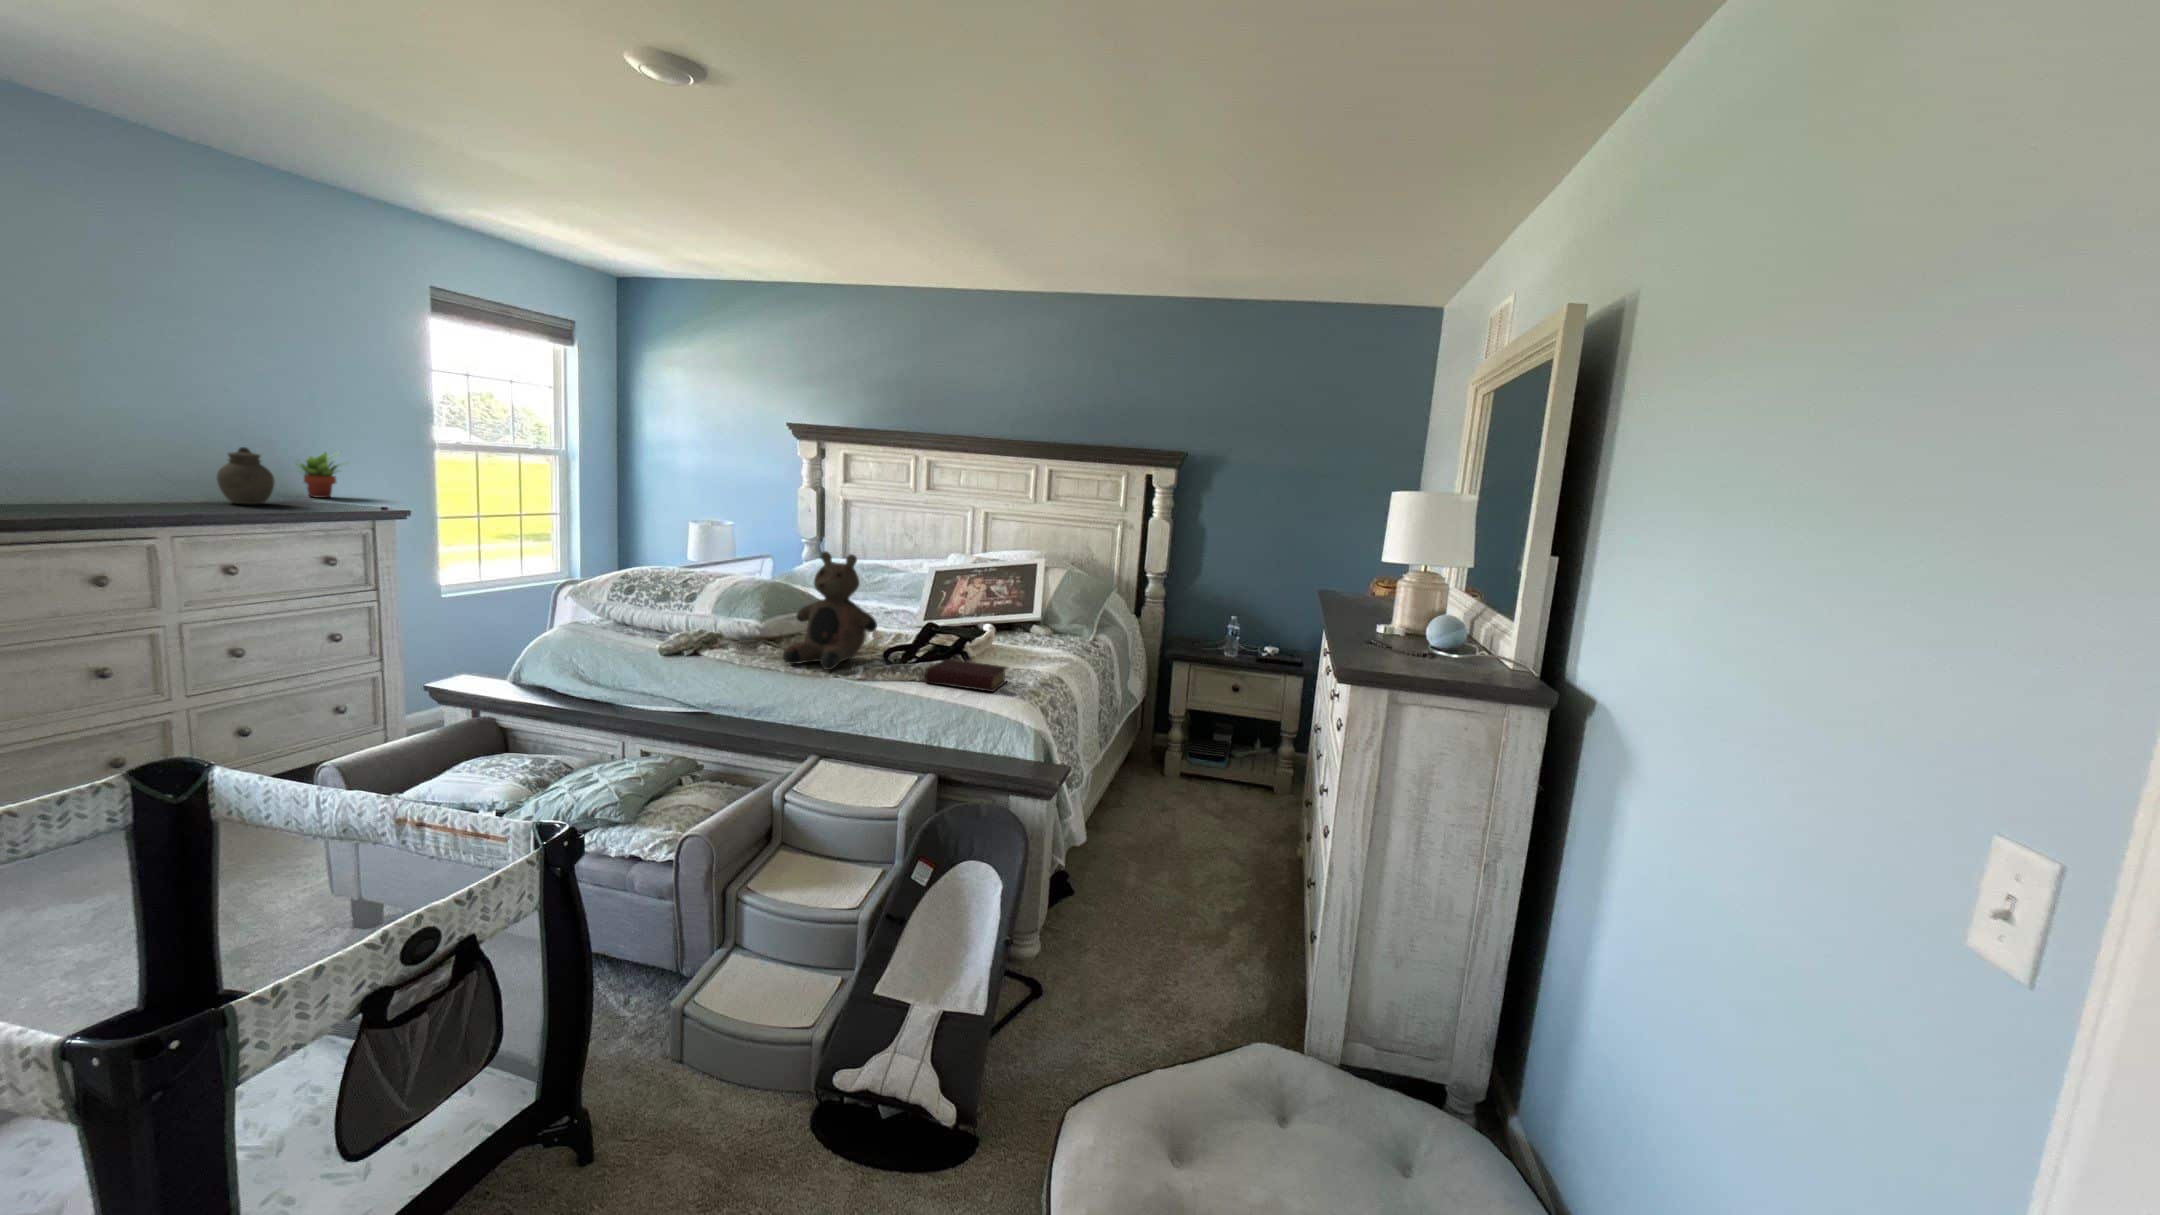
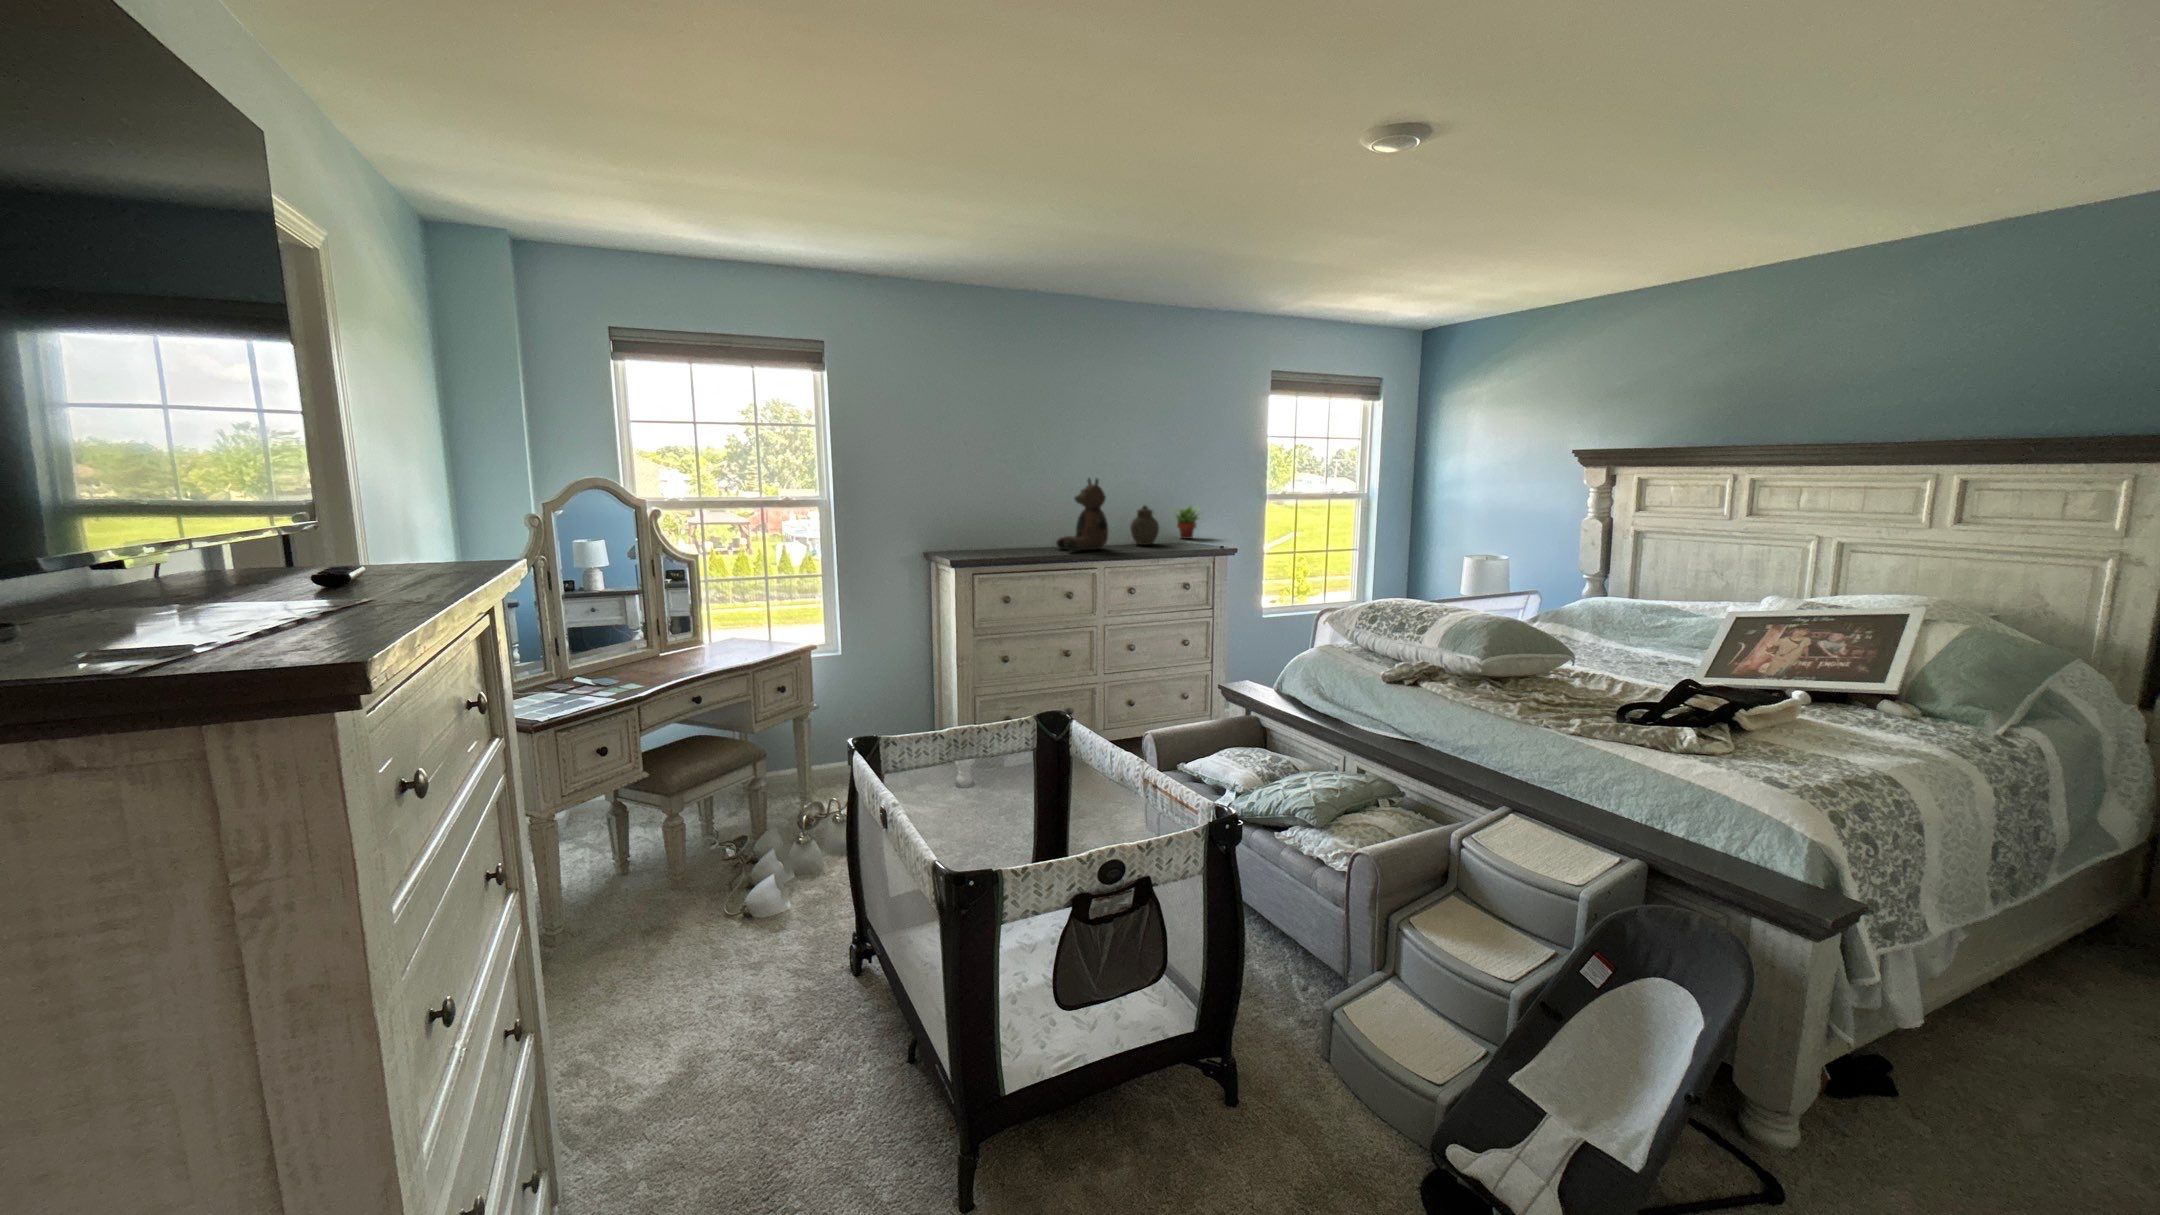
teddy bear: present [783,551,877,670] -> present [1056,478,1108,551]
book: present [925,659,1007,692] -> none [1658,727,1794,779]

